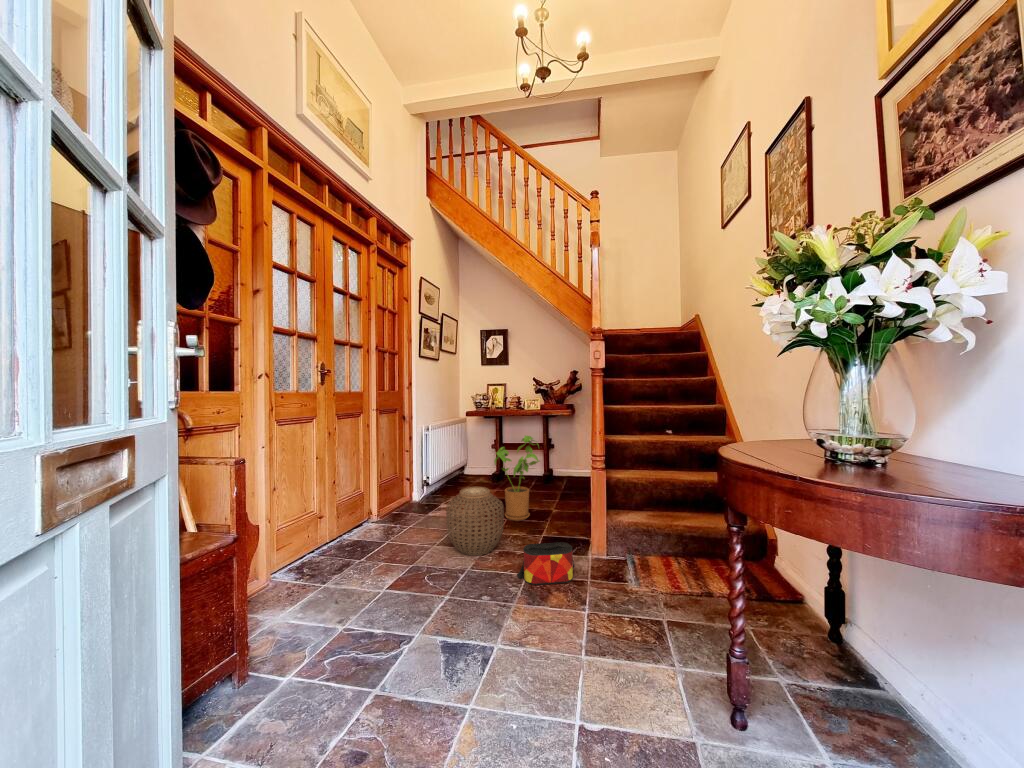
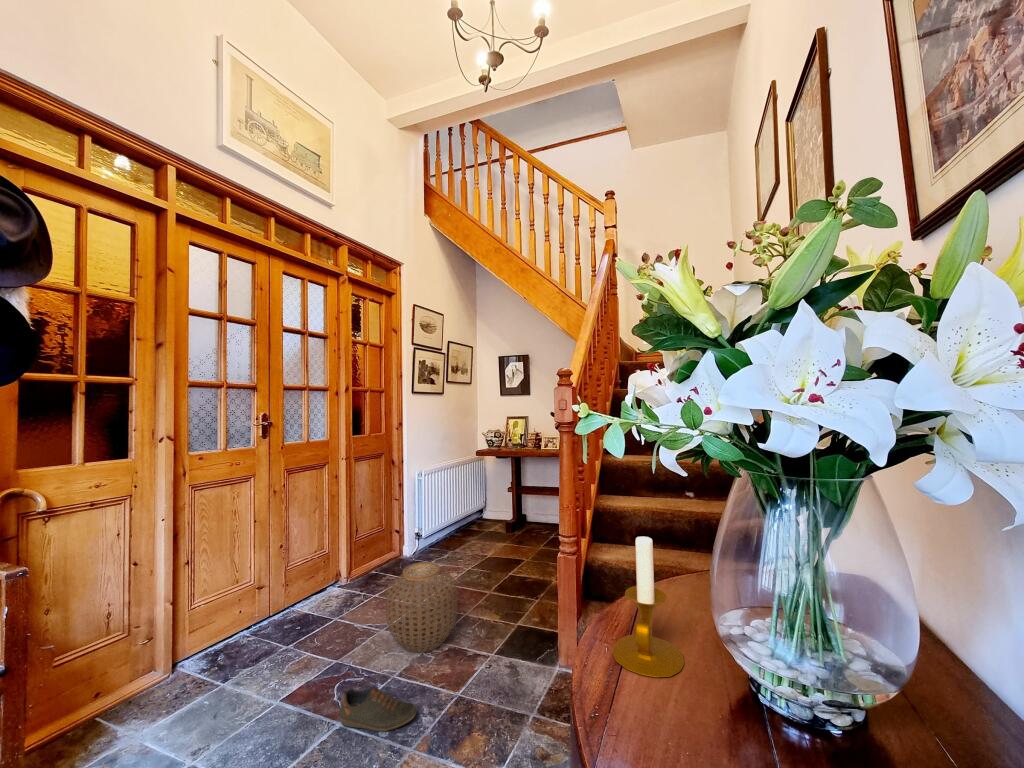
candlestick: none [747,394,794,462] -> present [612,536,684,677]
house plant: present [494,436,539,521] -> none [476,492,530,598]
bag: present [517,542,575,585] -> none [441,654,519,717]
shoe: none [446,568,506,599] -> present [339,686,417,732]

